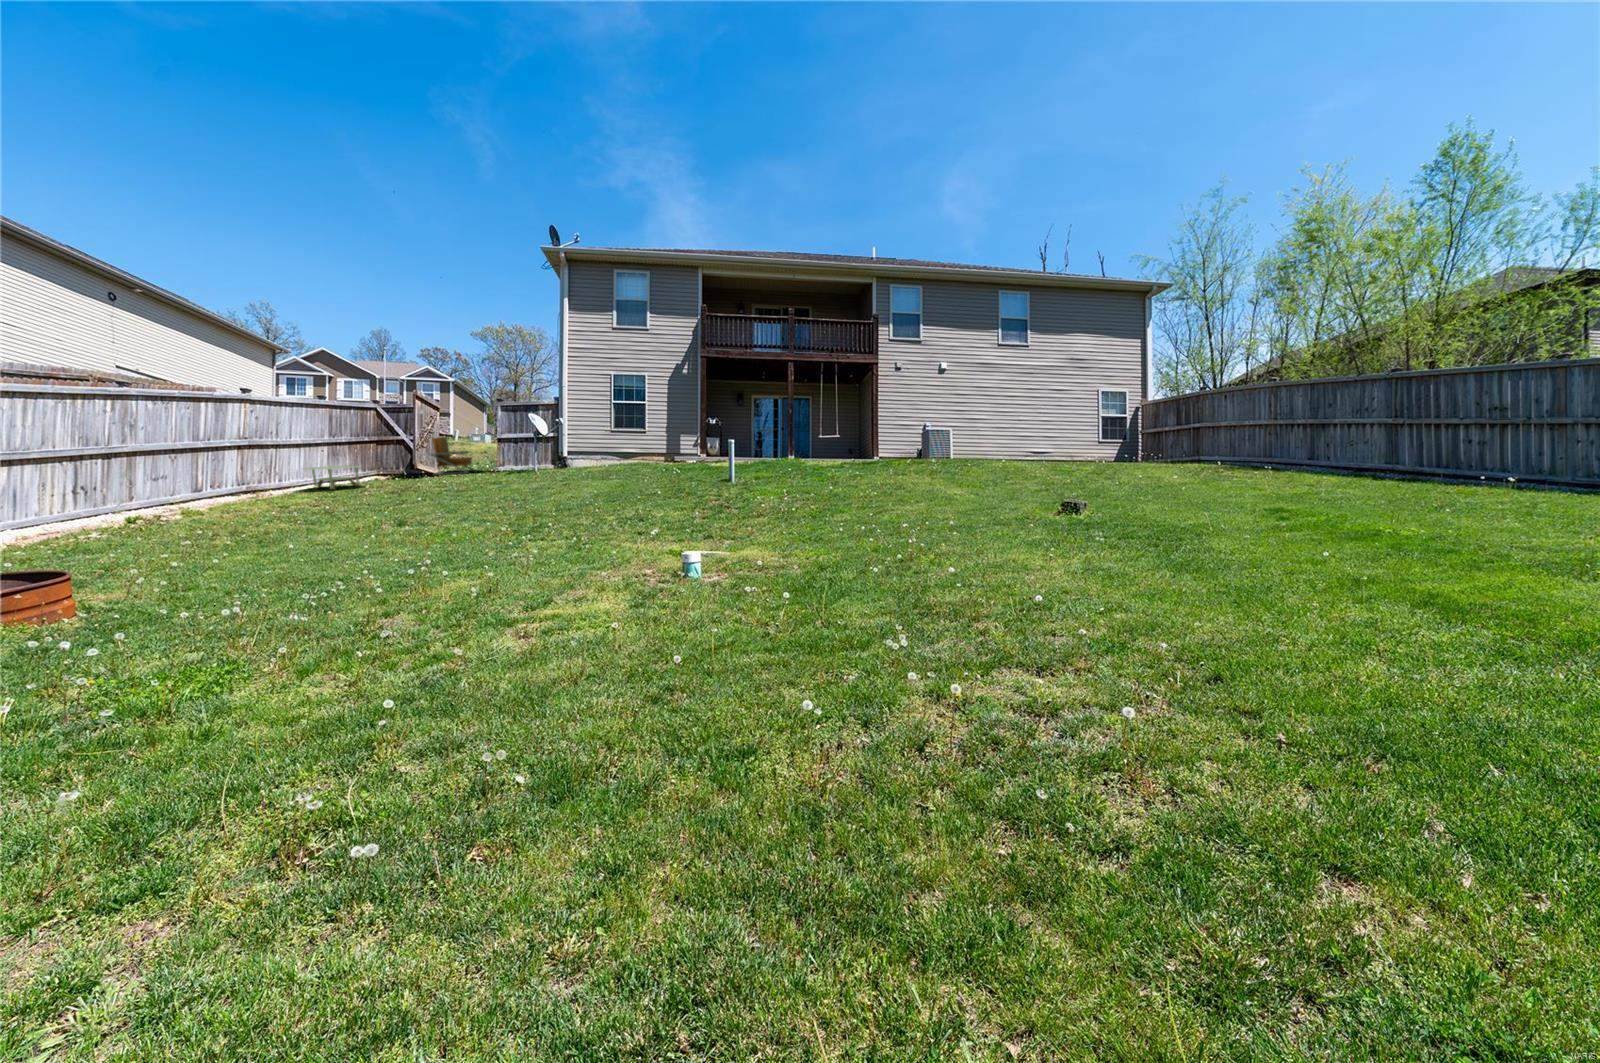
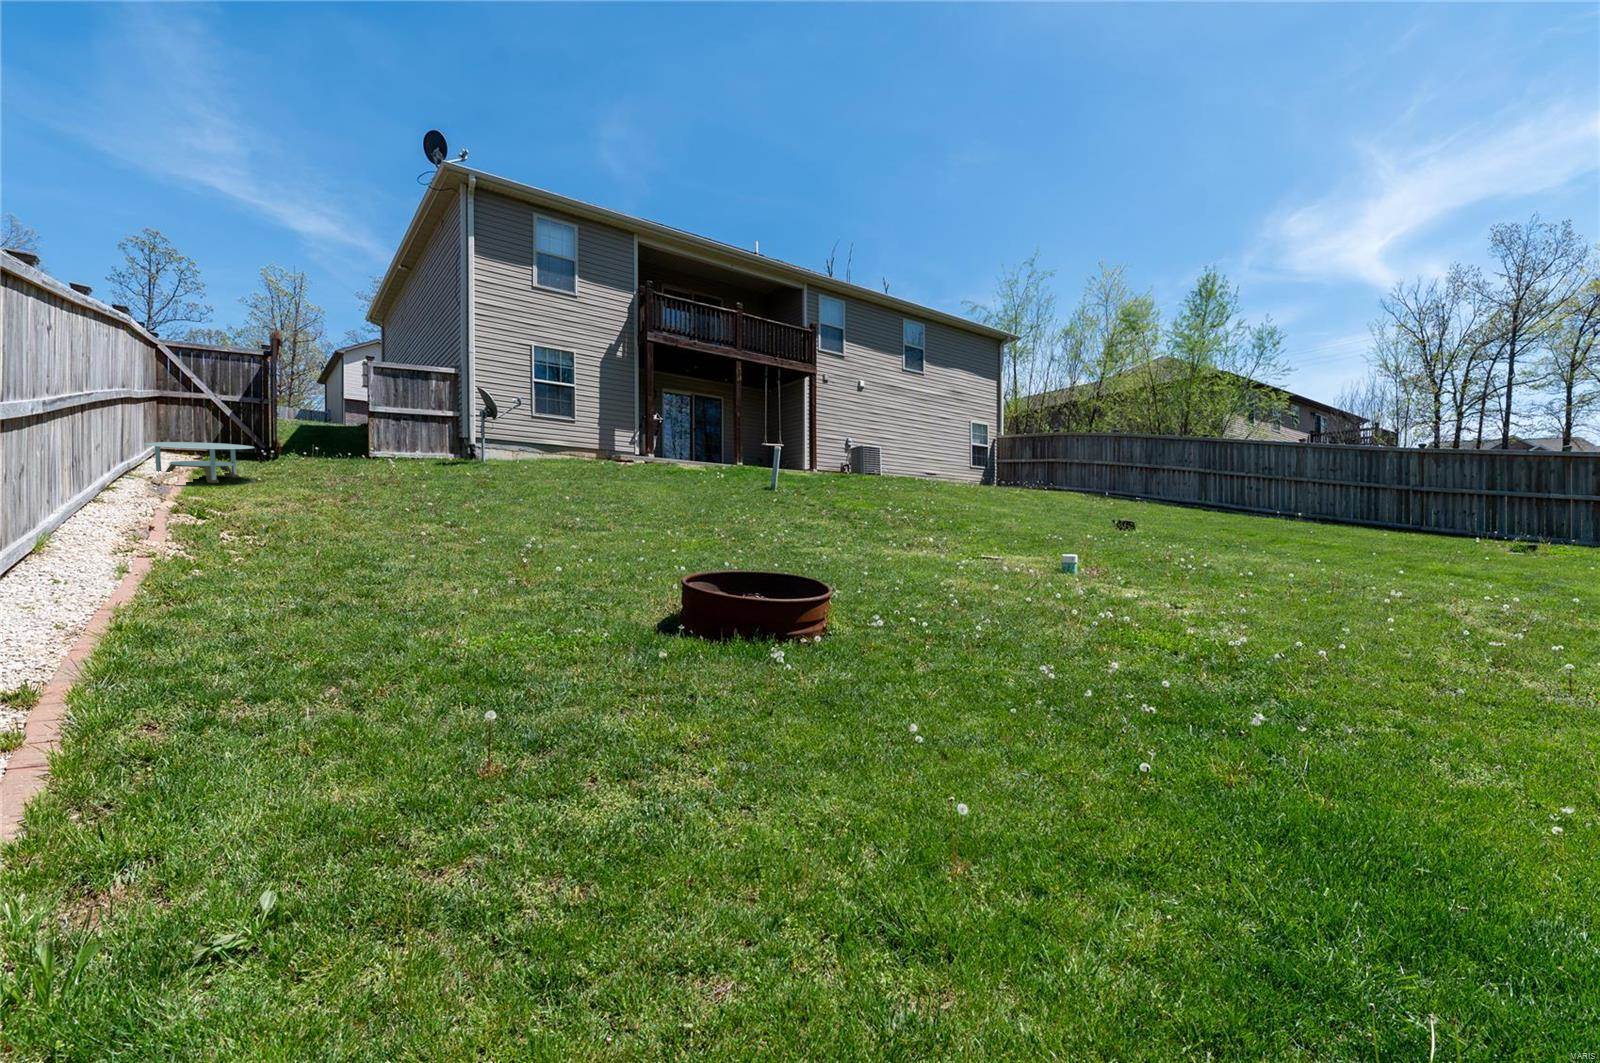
lounge chair: present [431,437,474,475] -> none [283,405,352,462]

